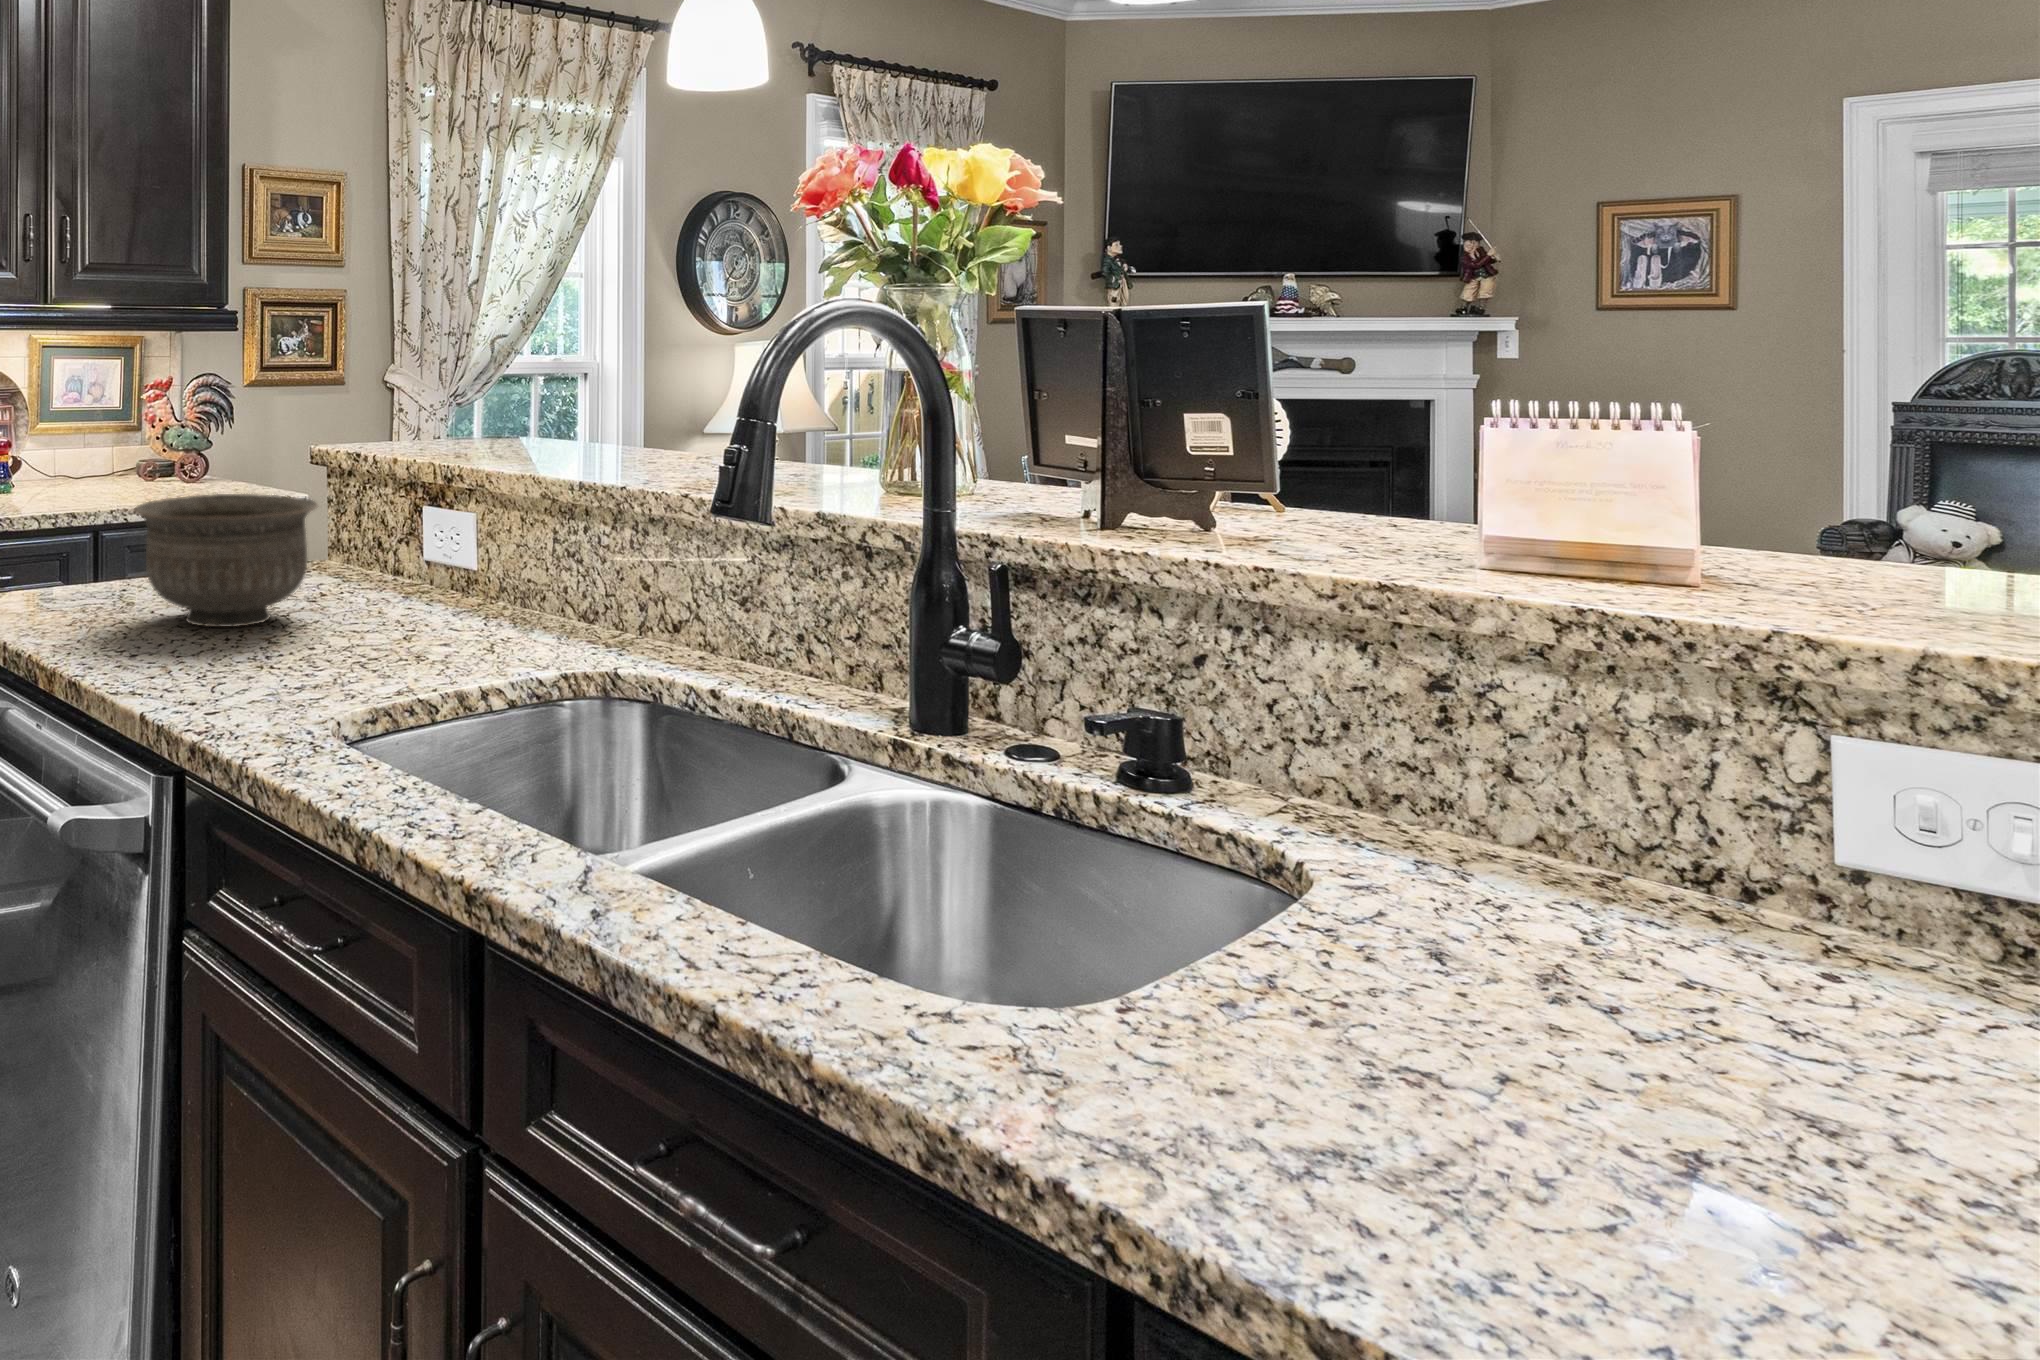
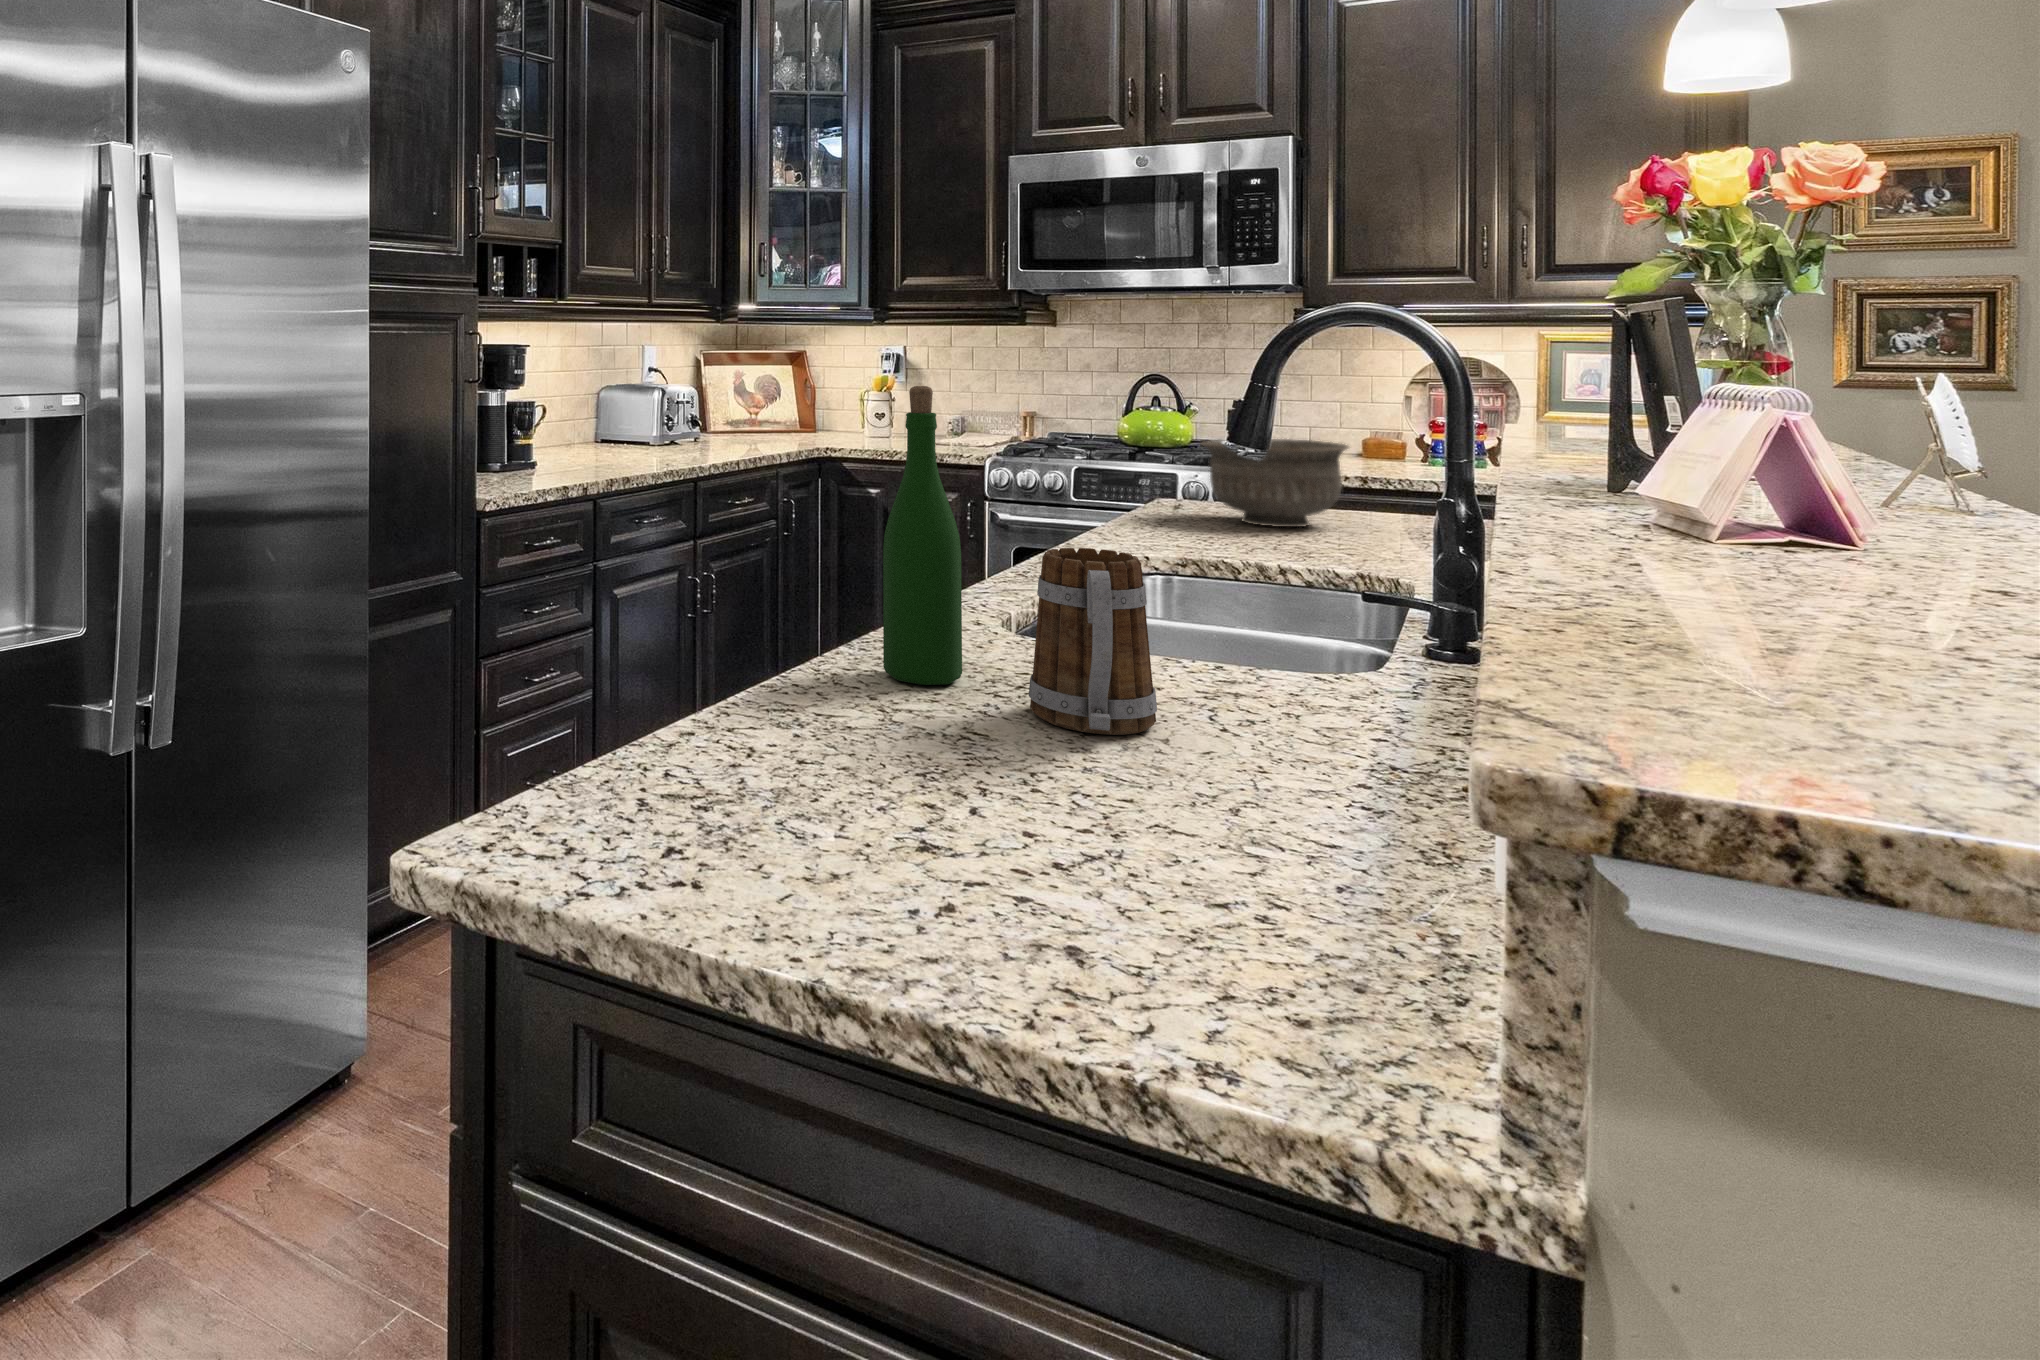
wine bottle: none [1225,507,1415,1187] -> present [883,386,962,685]
mug: none [1425,763,1810,1124] -> present [1029,548,1157,735]

